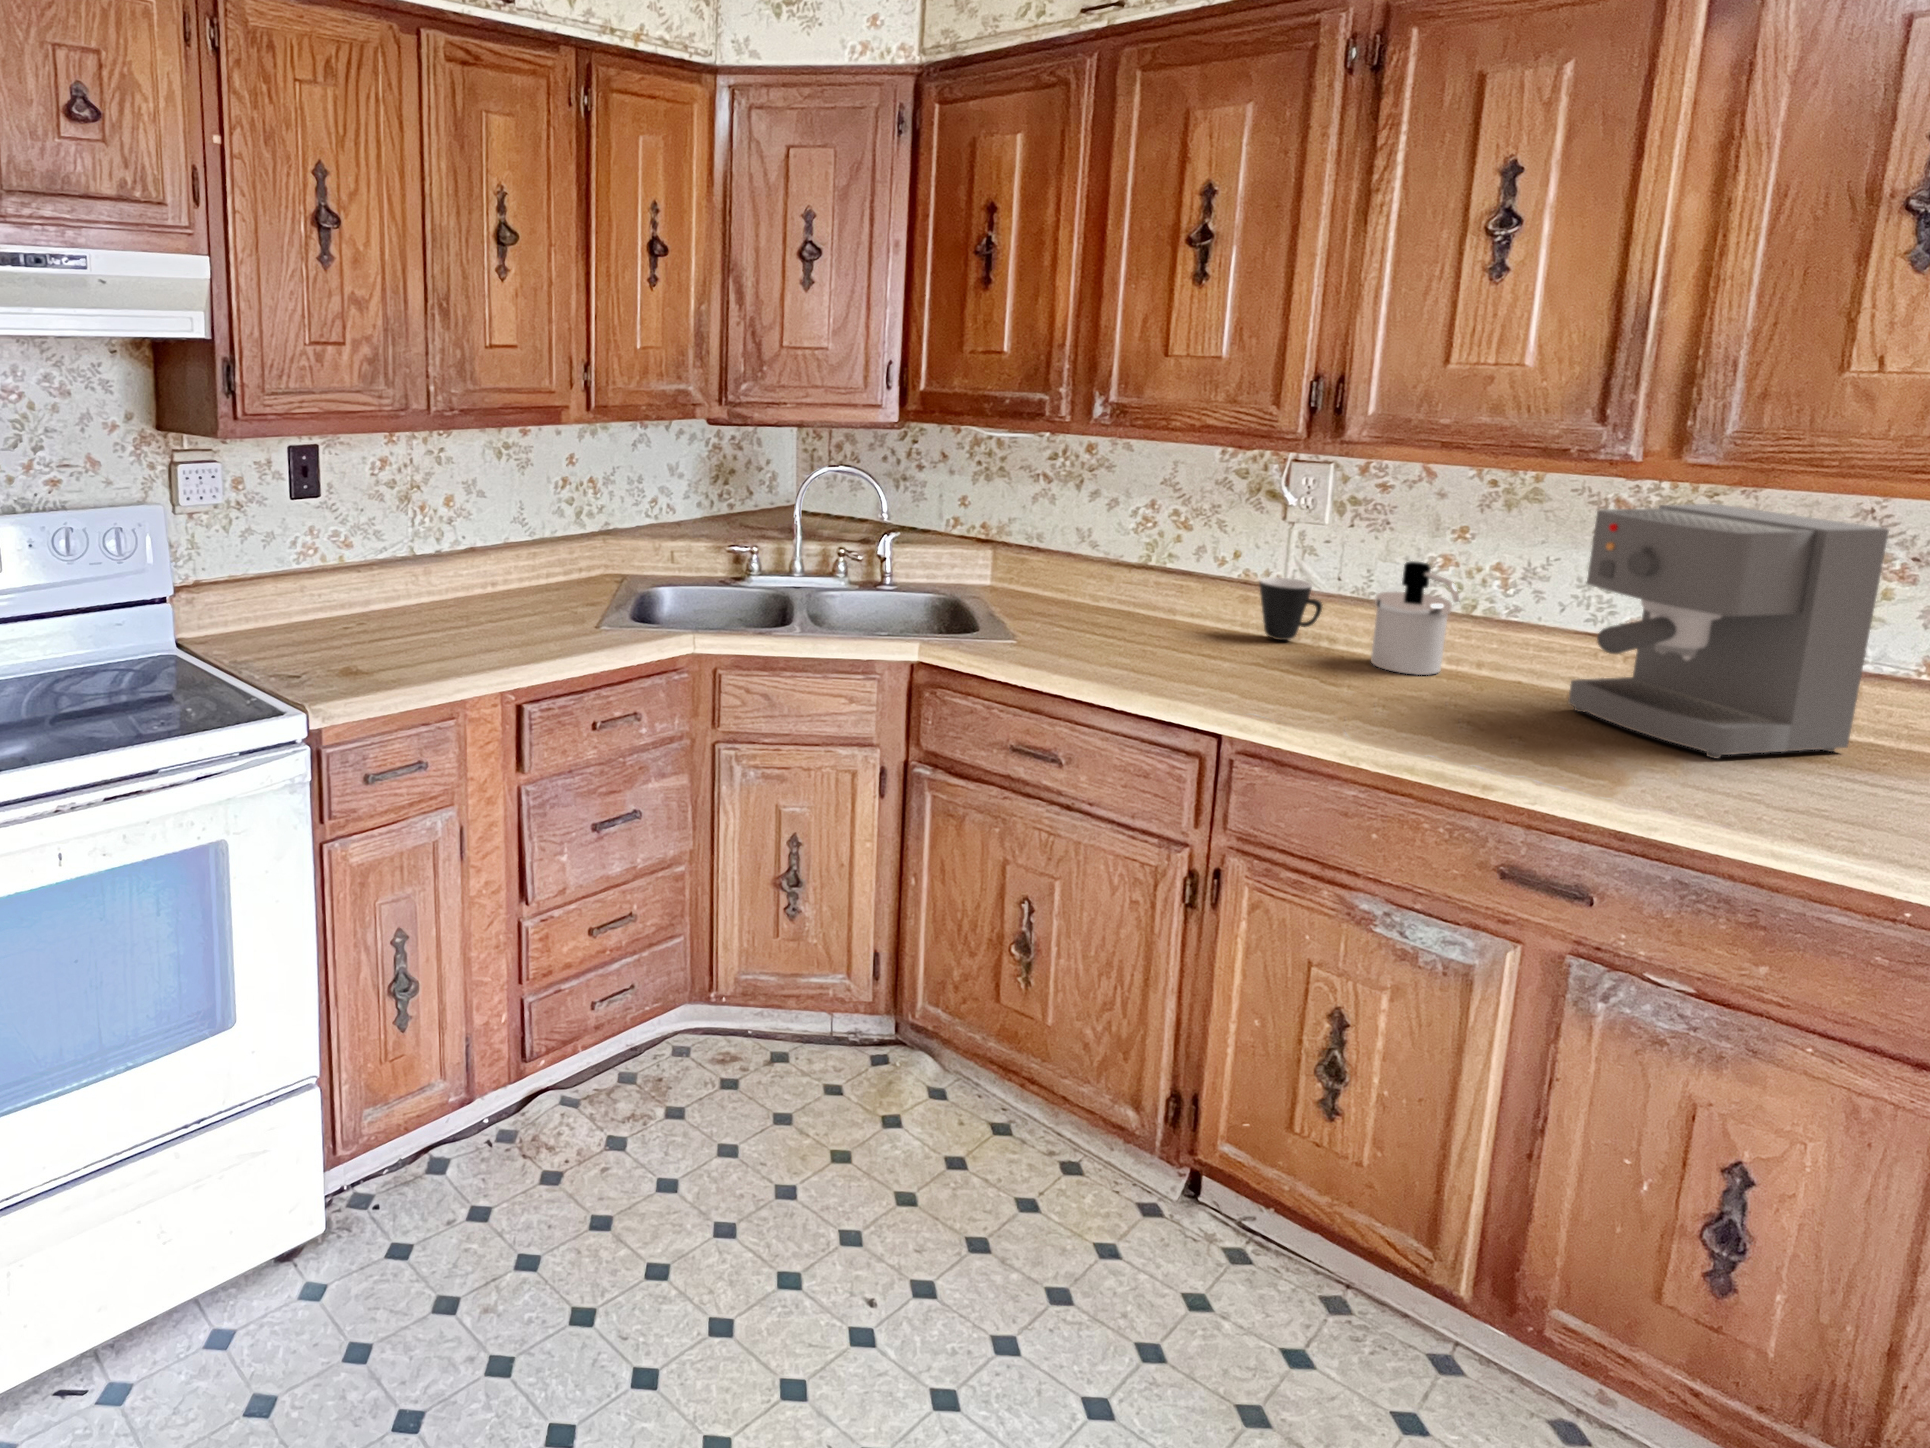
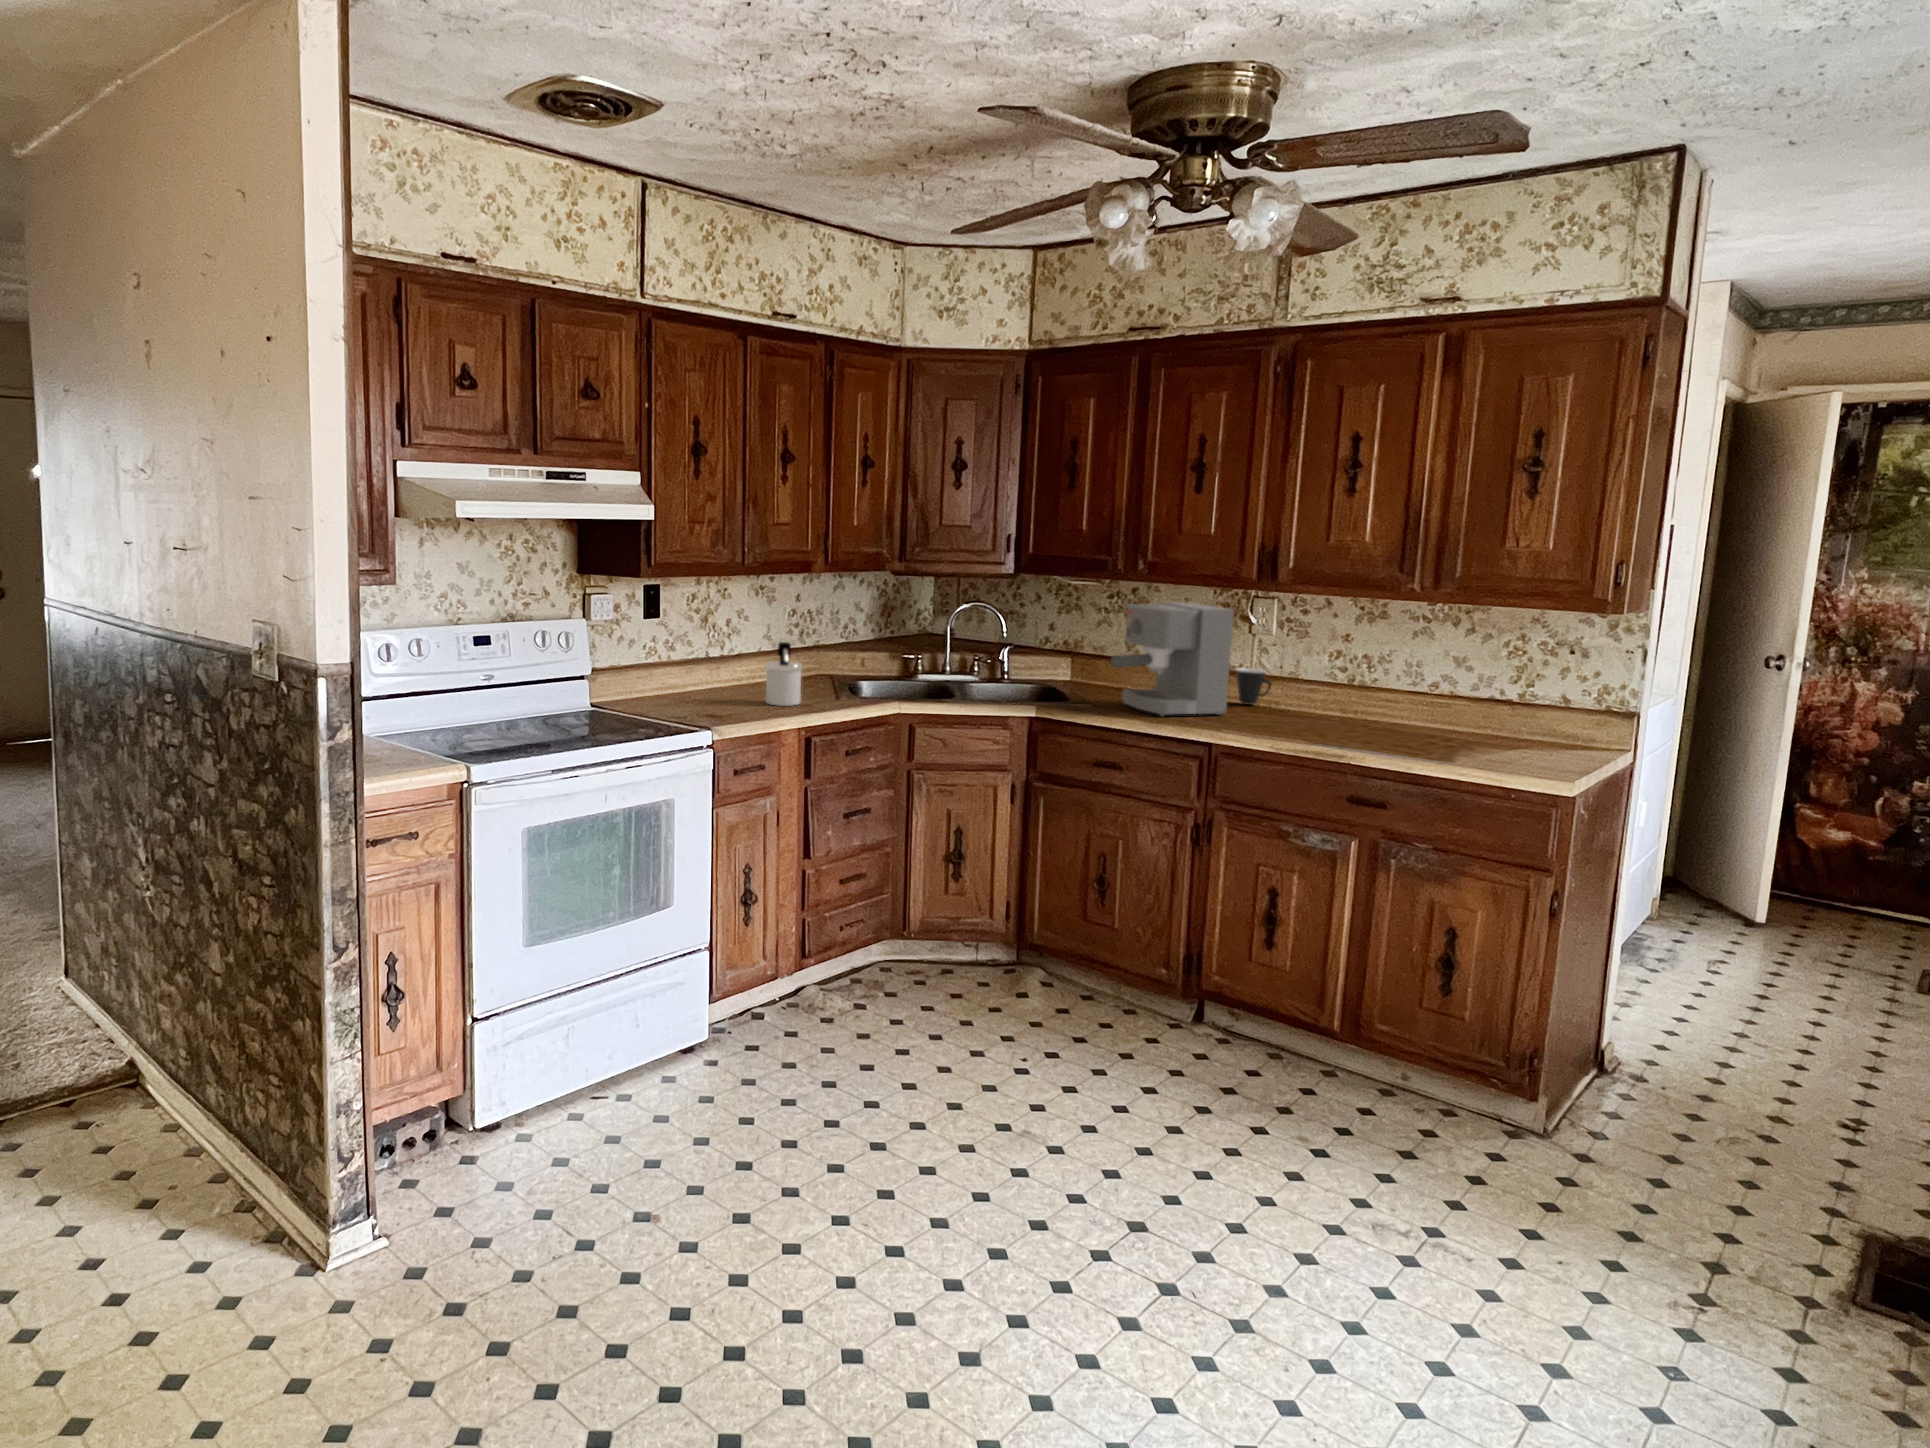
coffee maker: present [1568,504,1889,759] -> present [1111,603,1234,716]
soap dispenser: present [1371,561,1459,675] -> present [765,642,803,706]

